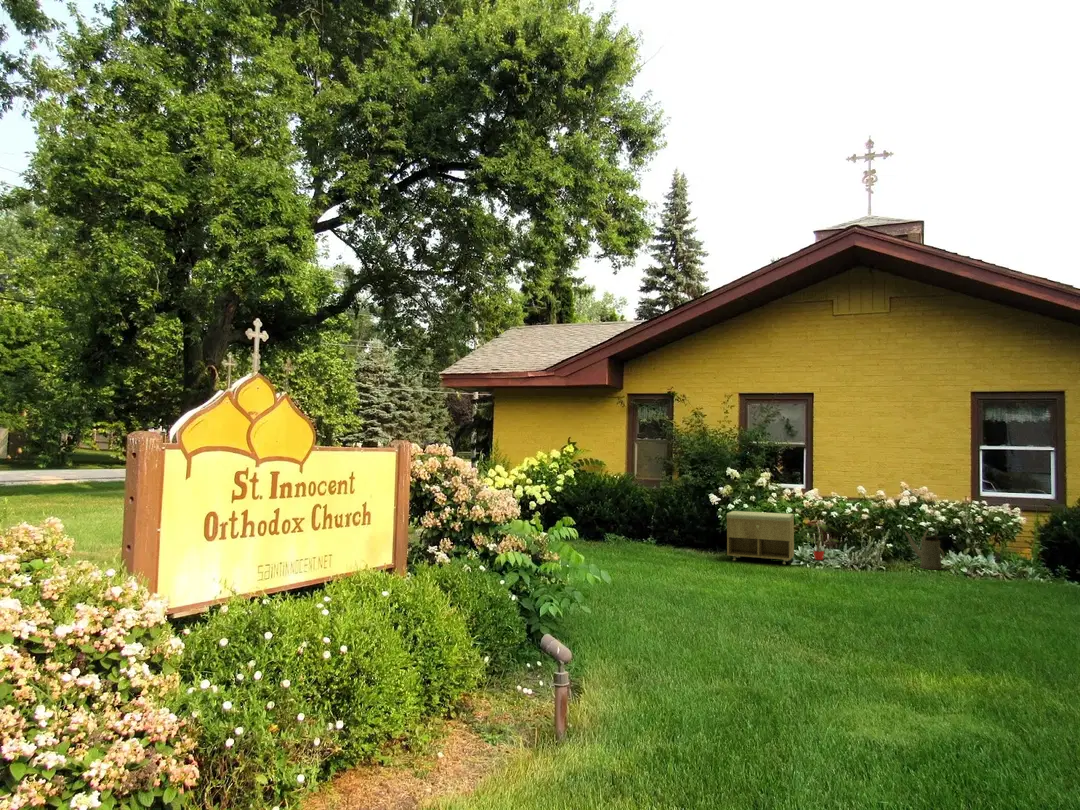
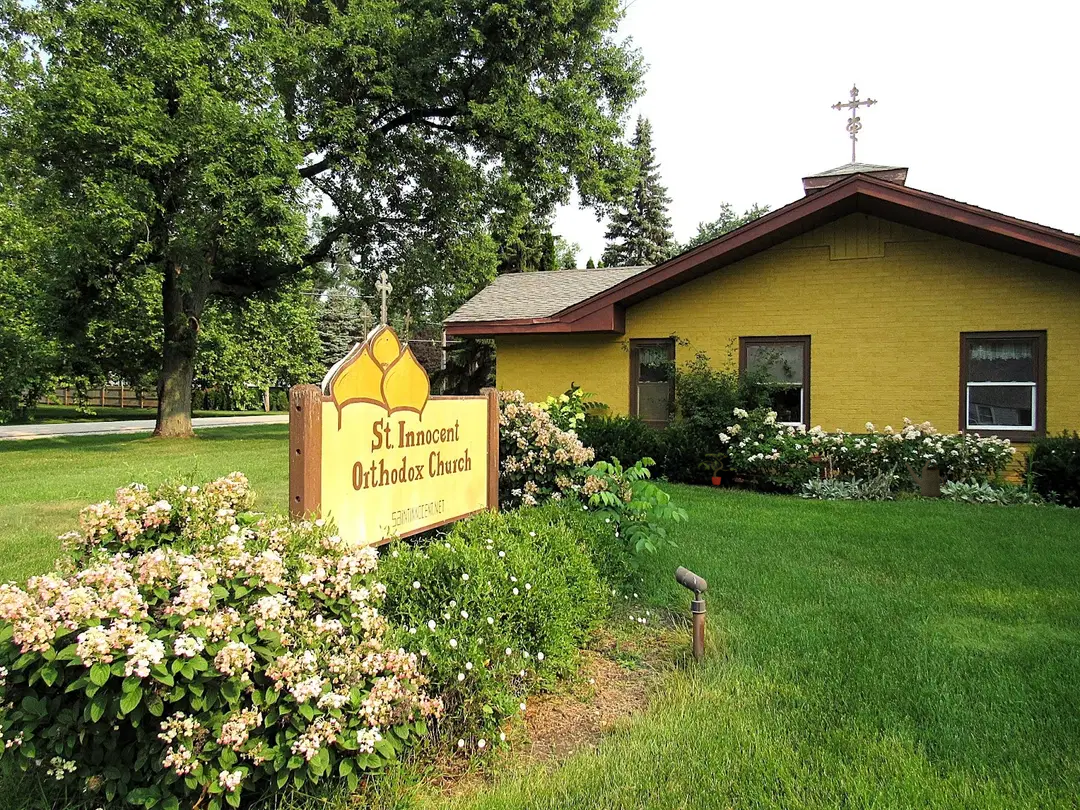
storage bench: present [727,511,794,564] -> none [745,448,805,495]
potted plant: present [803,523,837,560] -> present [698,453,735,485]

